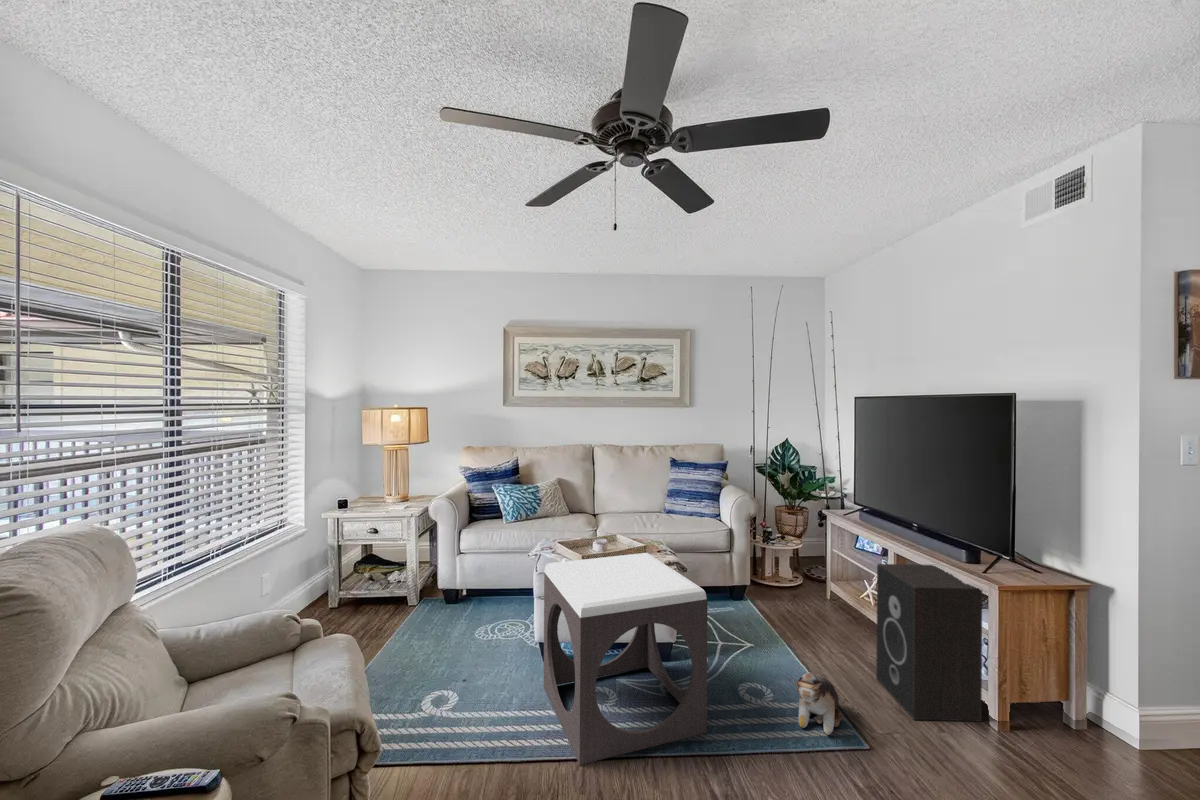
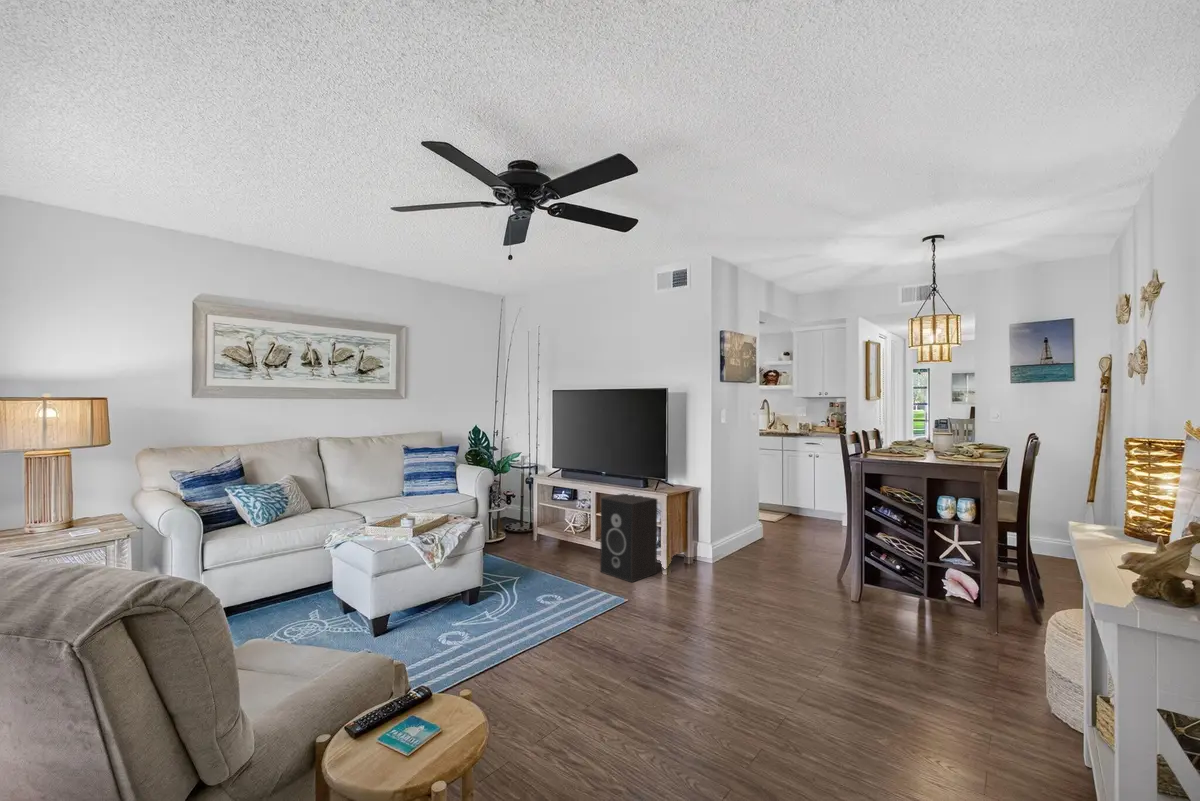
footstool: present [544,553,708,765] -> none [404,516,545,667]
plush toy: present [792,673,842,735] -> none [582,566,605,604]

